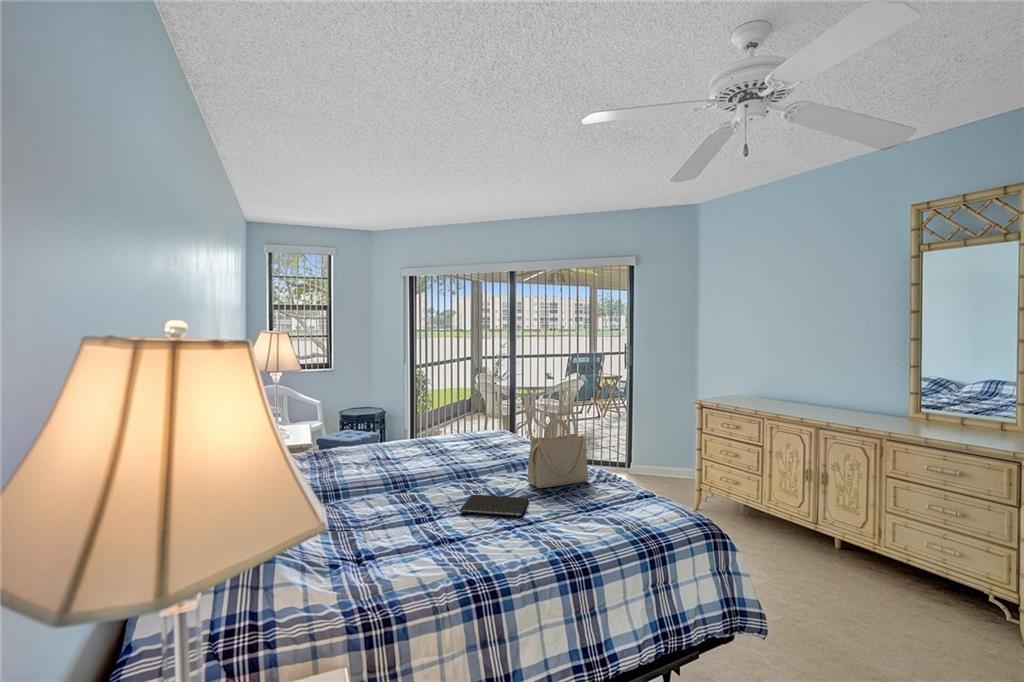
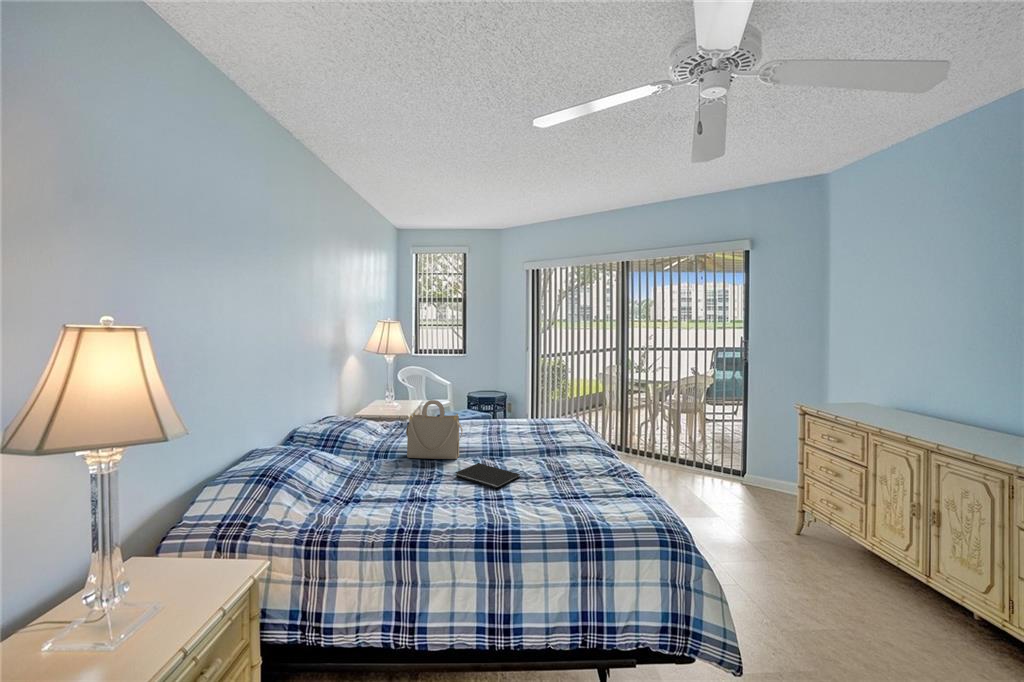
handbag: present [528,419,588,488] -> present [406,400,462,459]

